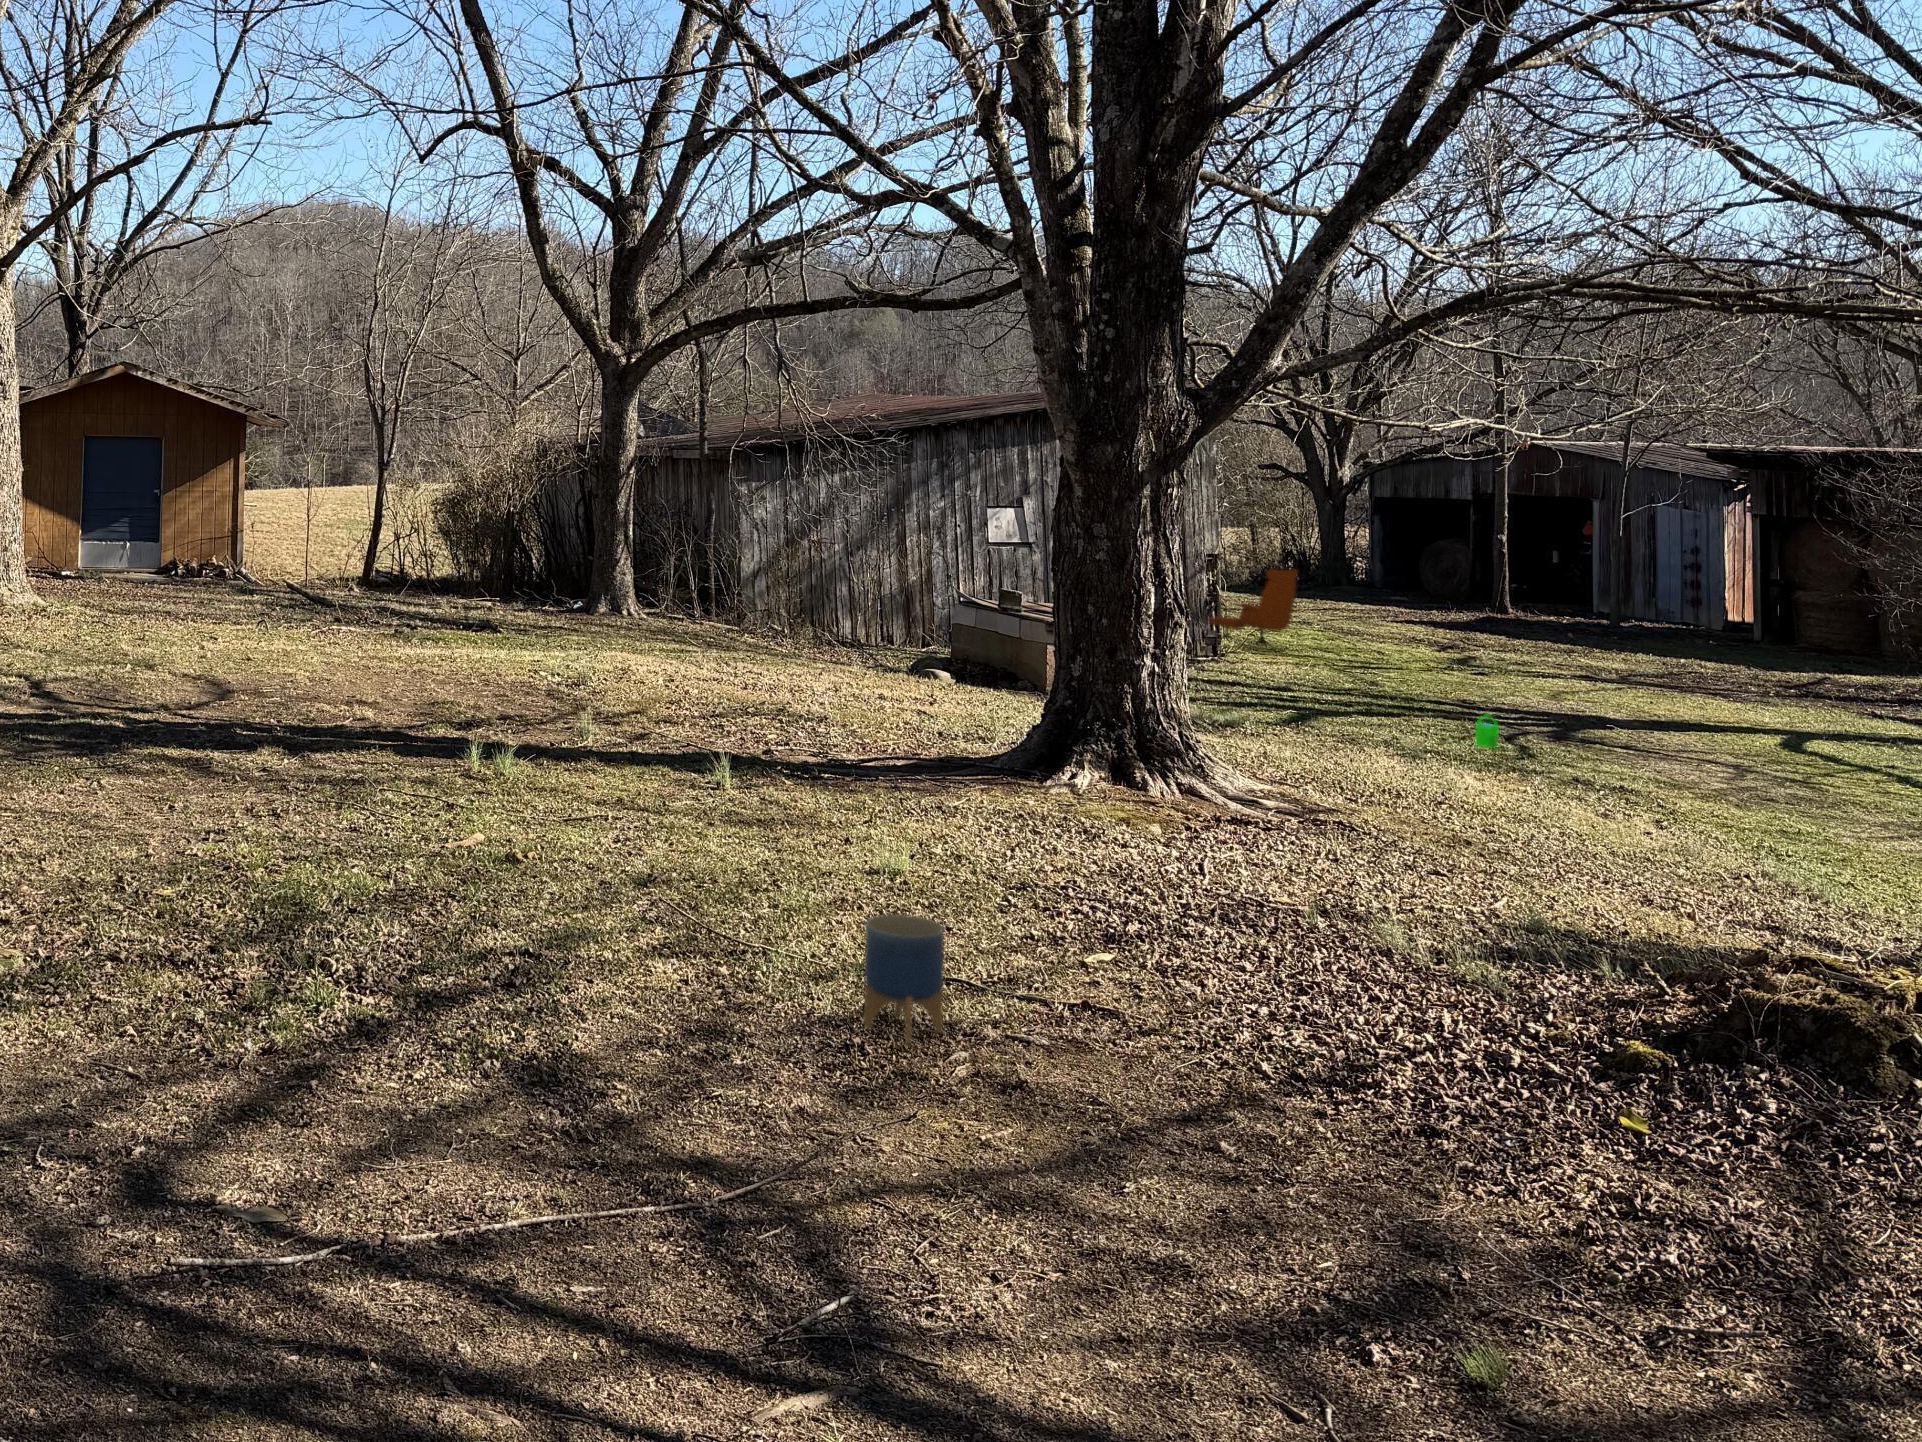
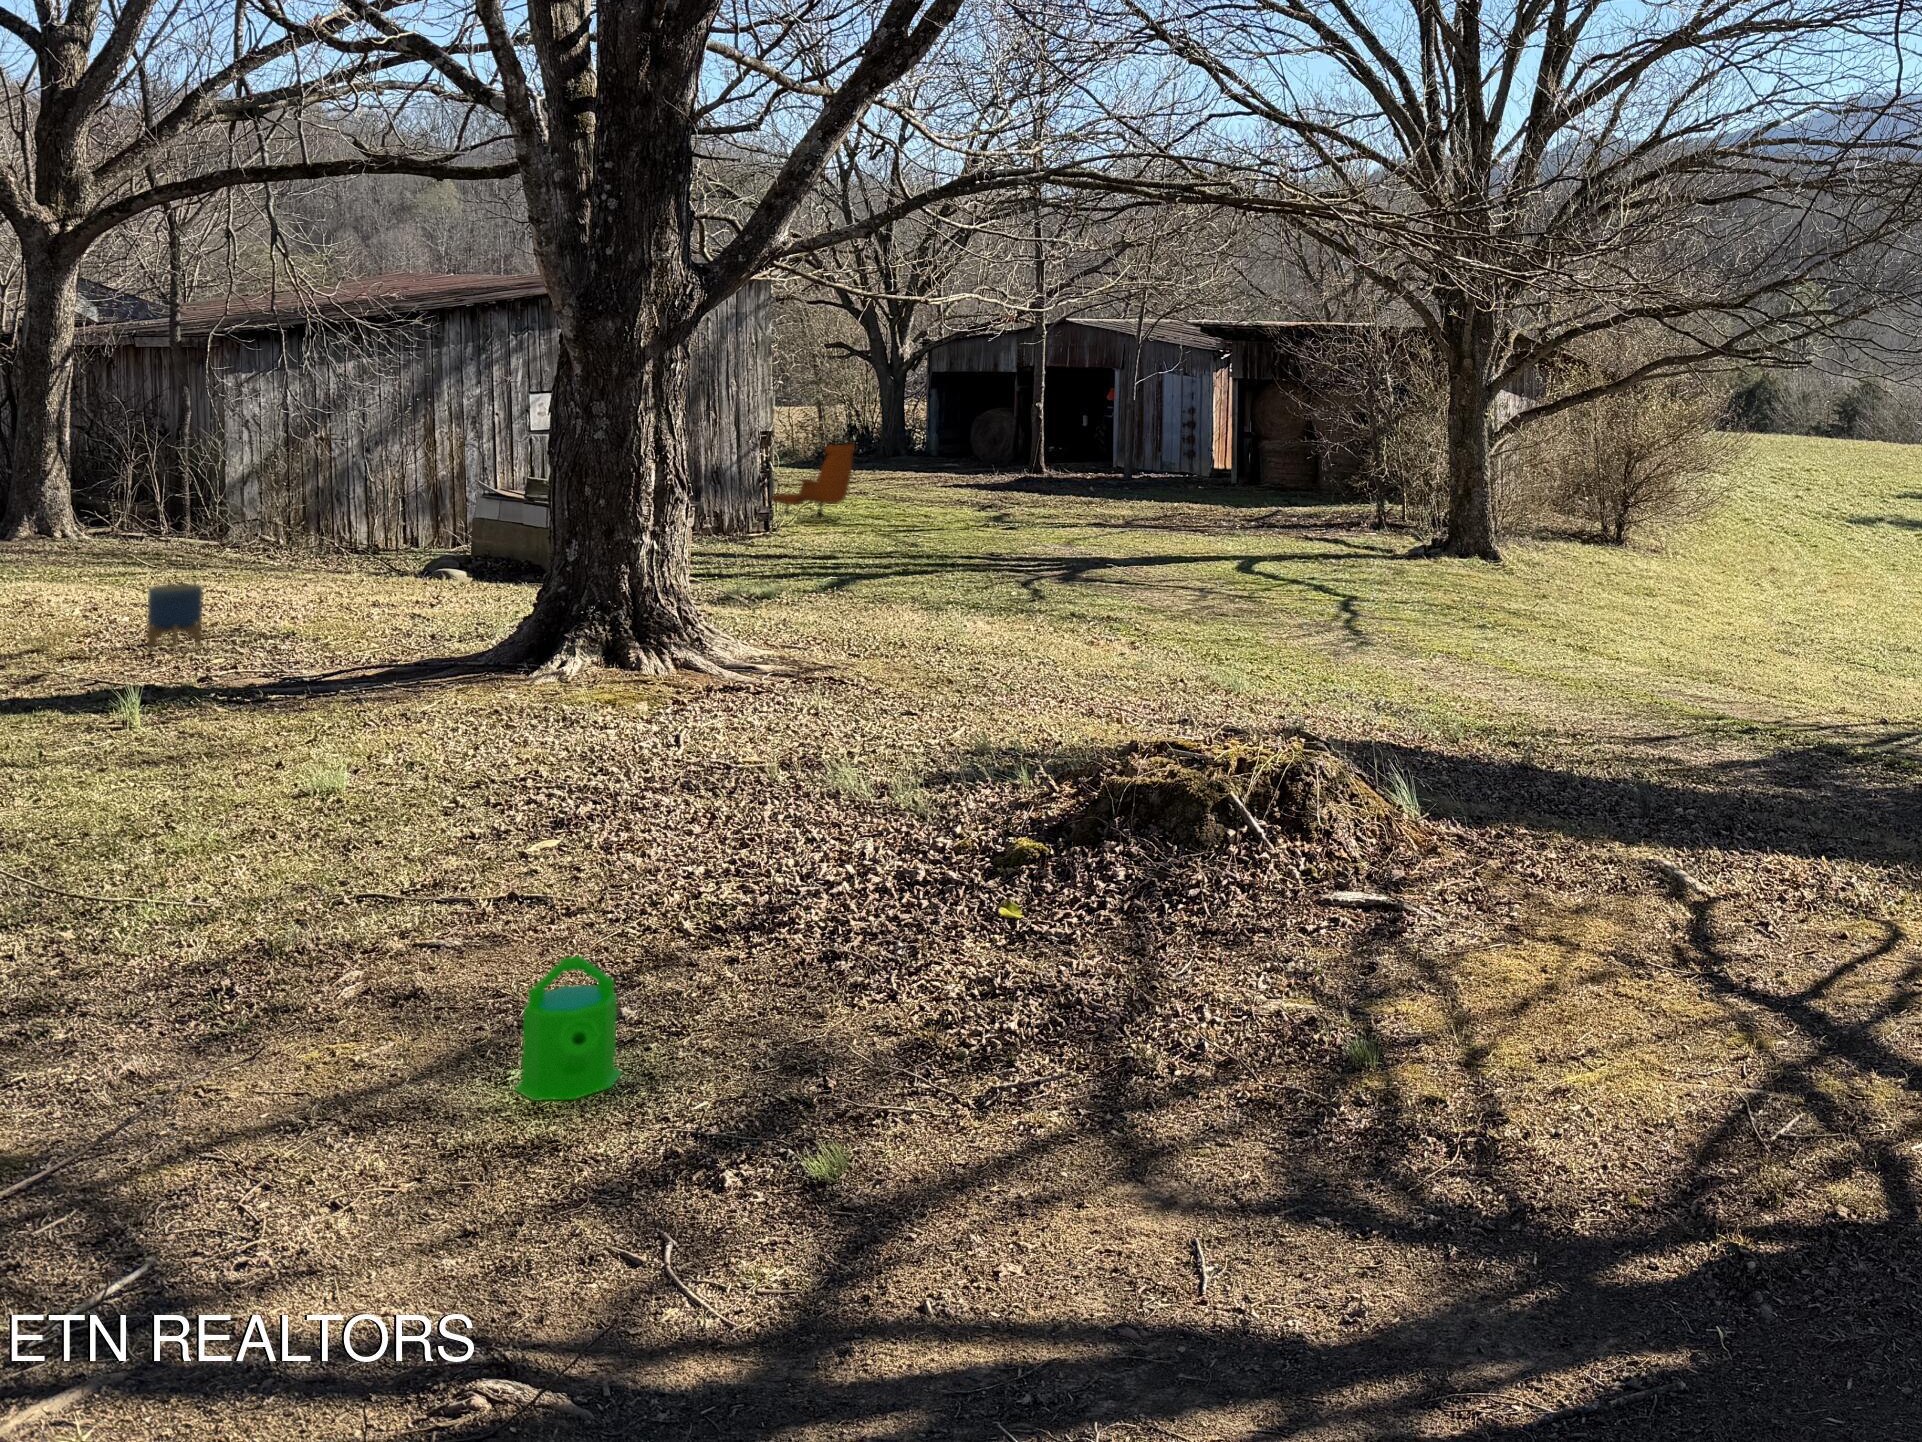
watering can: present [1475,715,1499,748] -> present [515,956,622,1101]
planter: present [864,914,944,1044] -> present [147,584,203,651]

